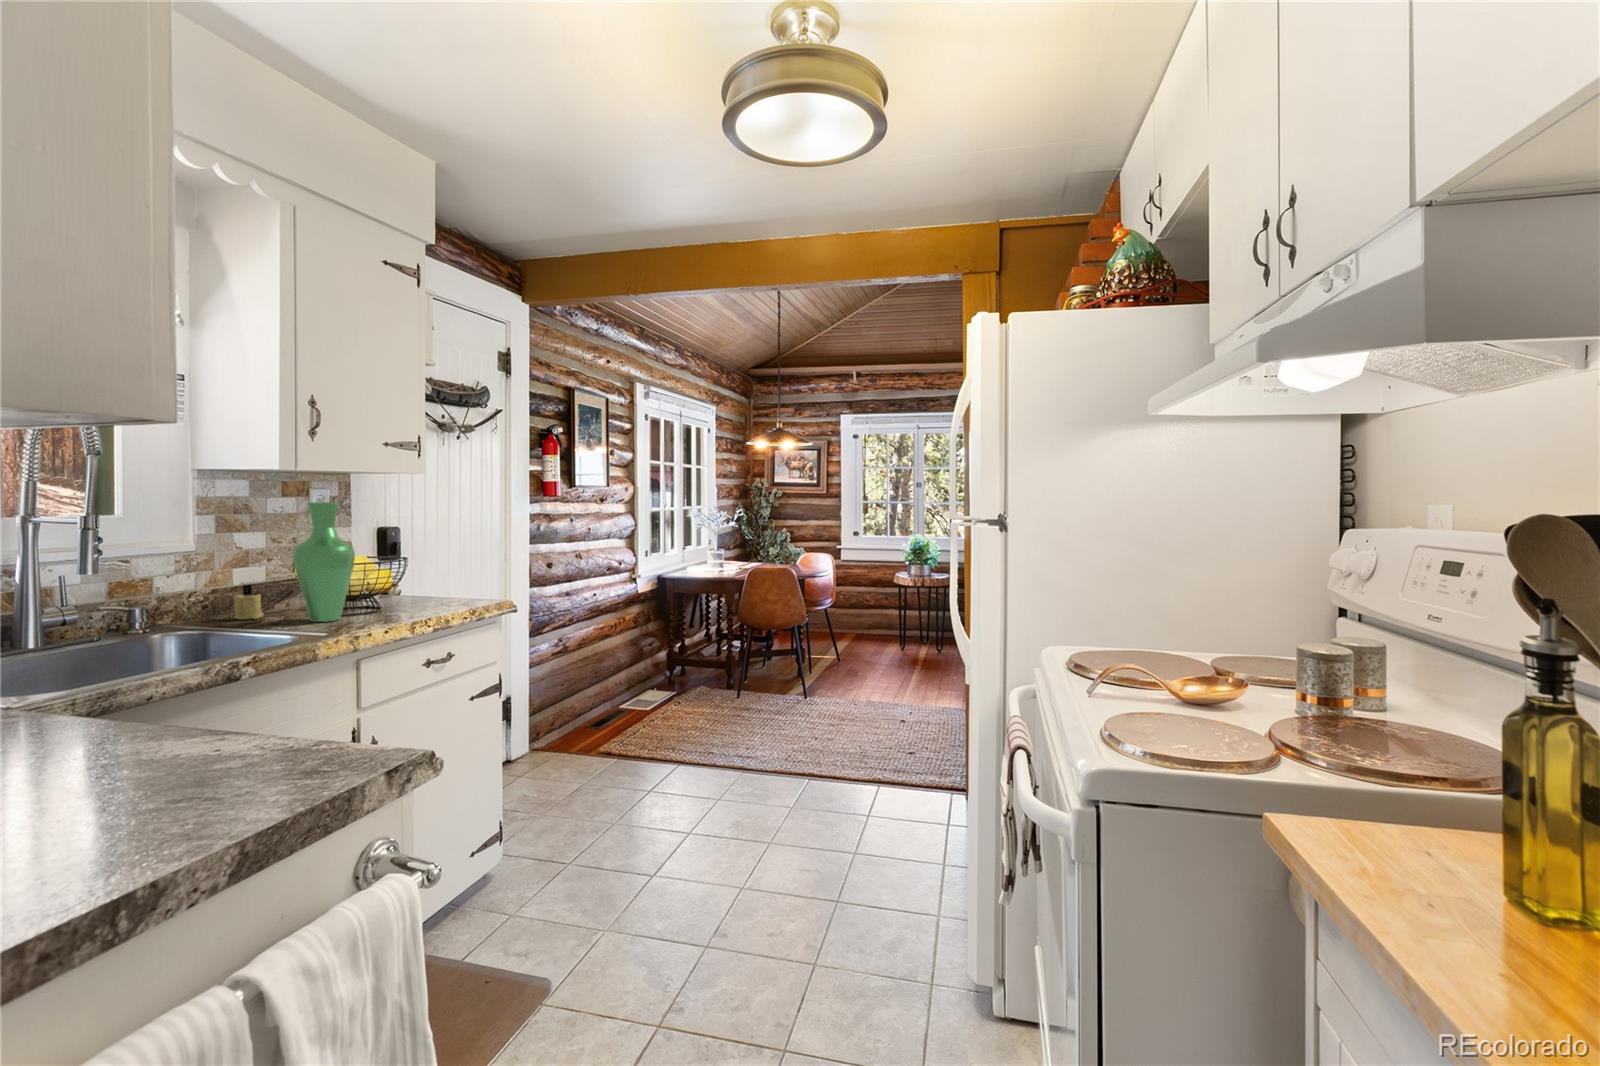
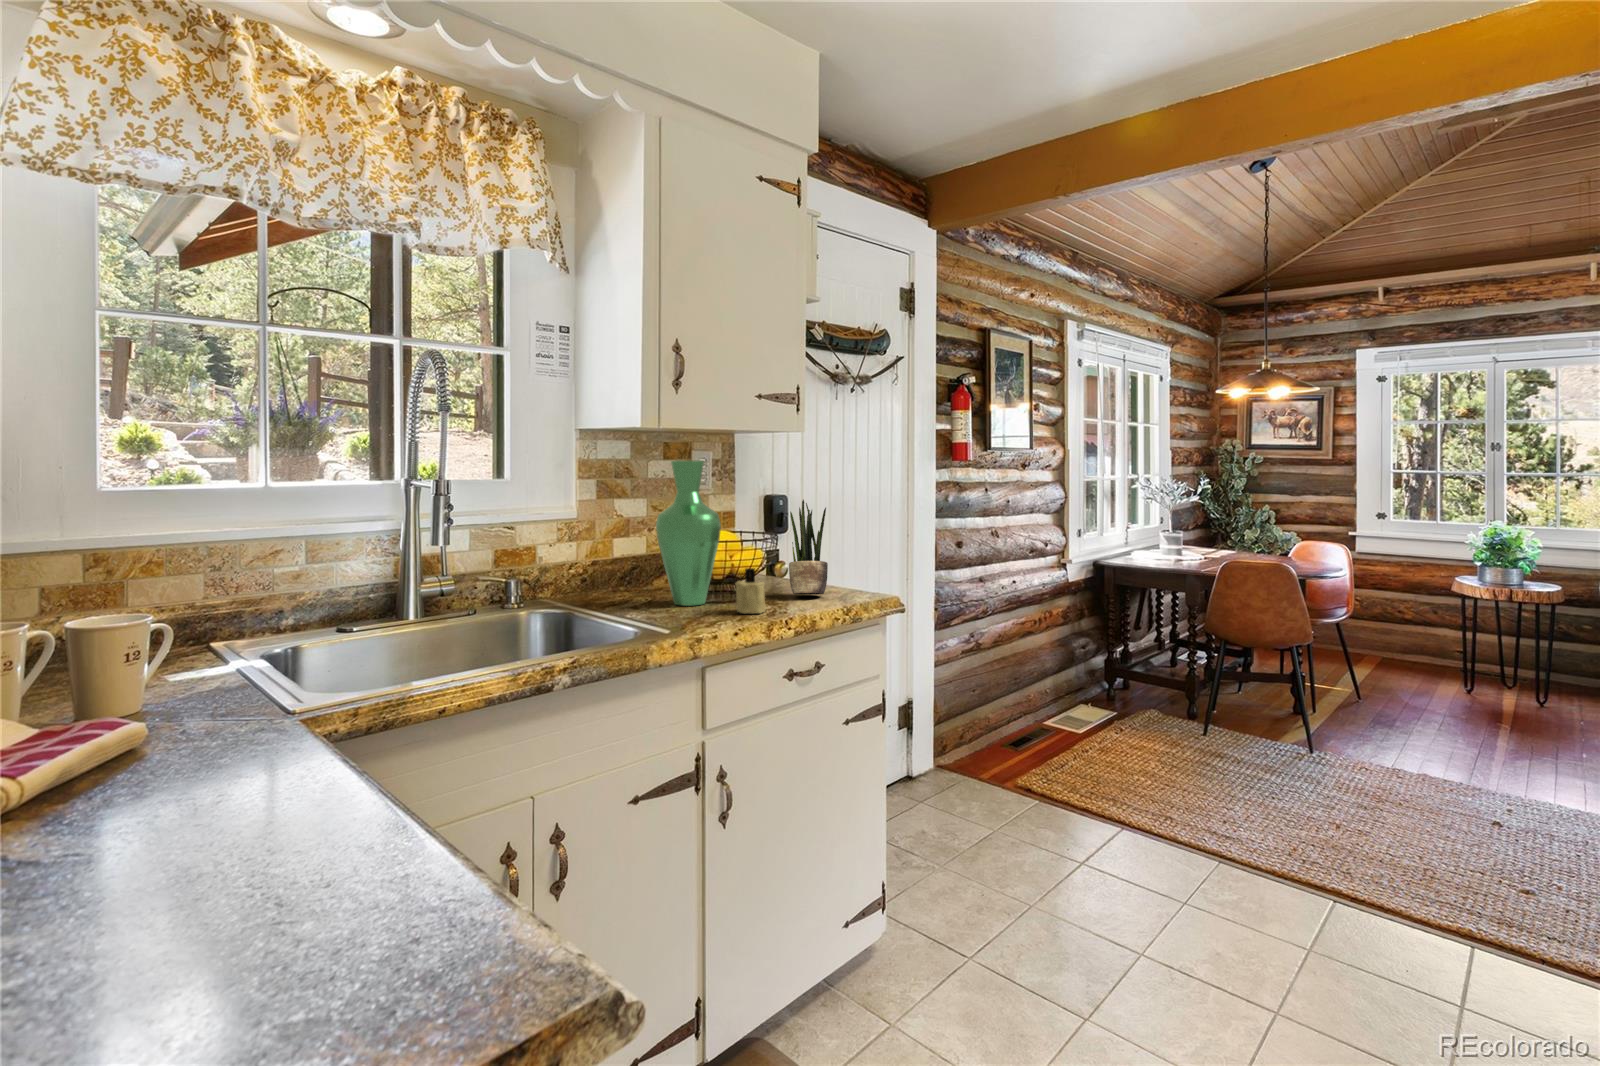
potted plant: none [414,532,448,608] -> present [789,500,828,595]
candle: present [233,585,263,619] -> present [735,568,766,613]

